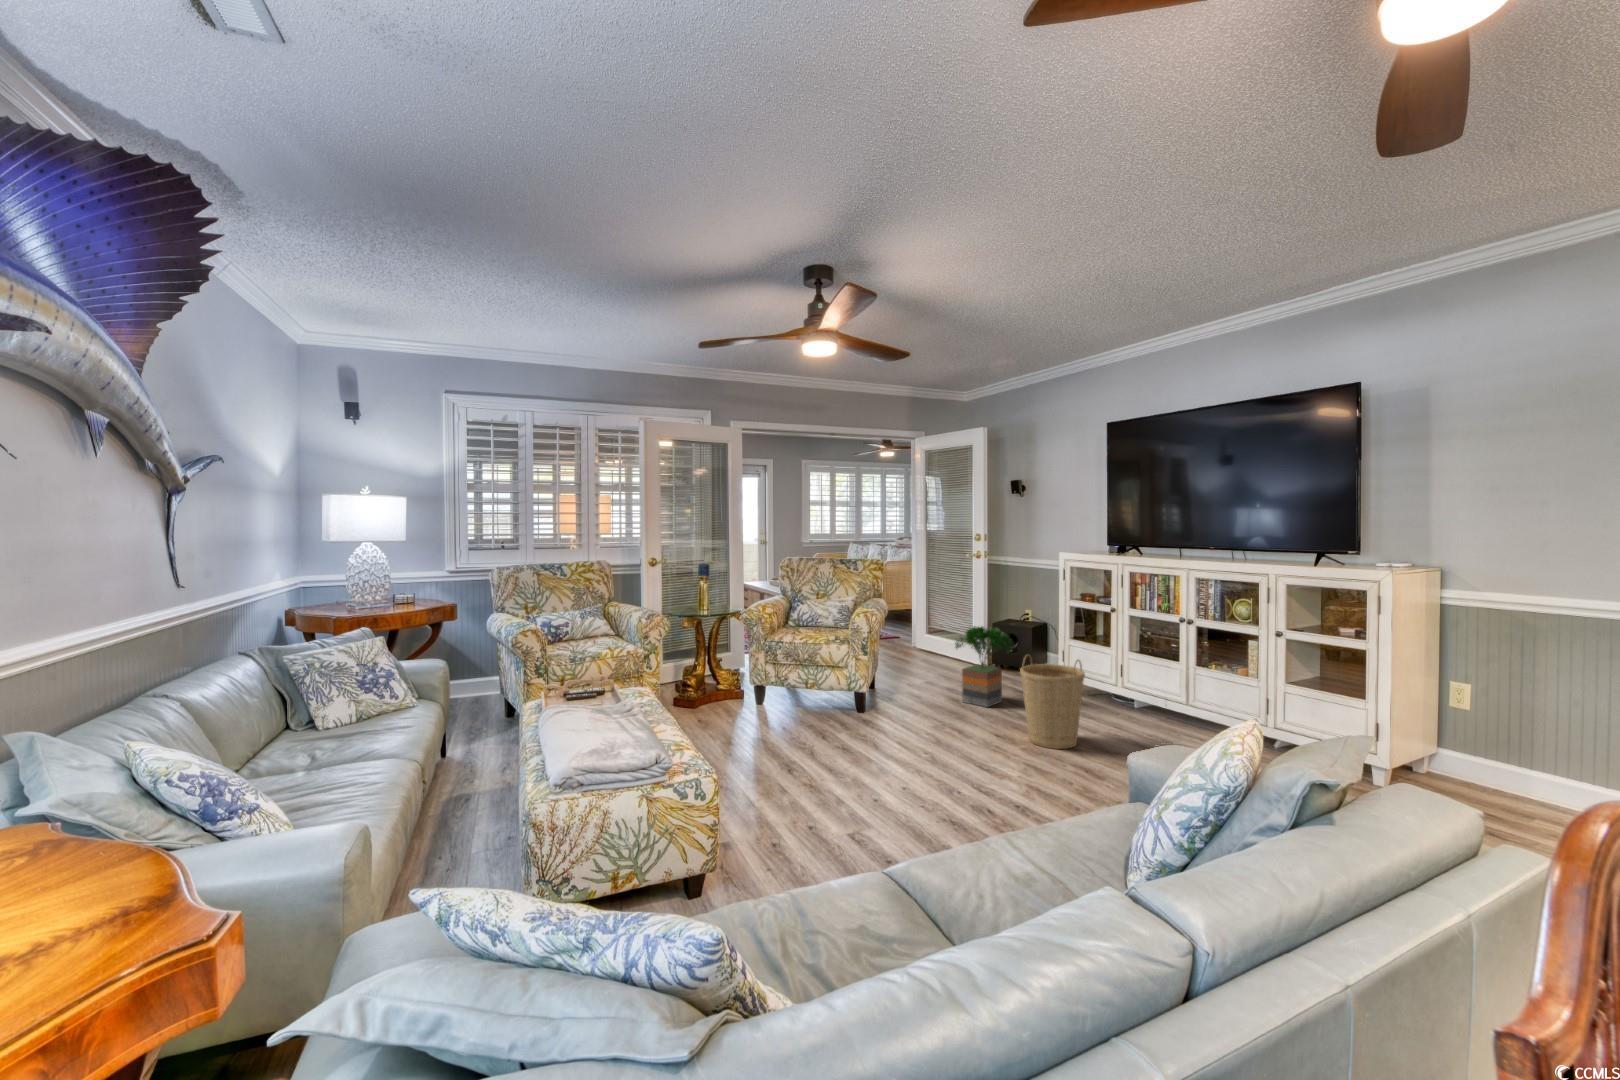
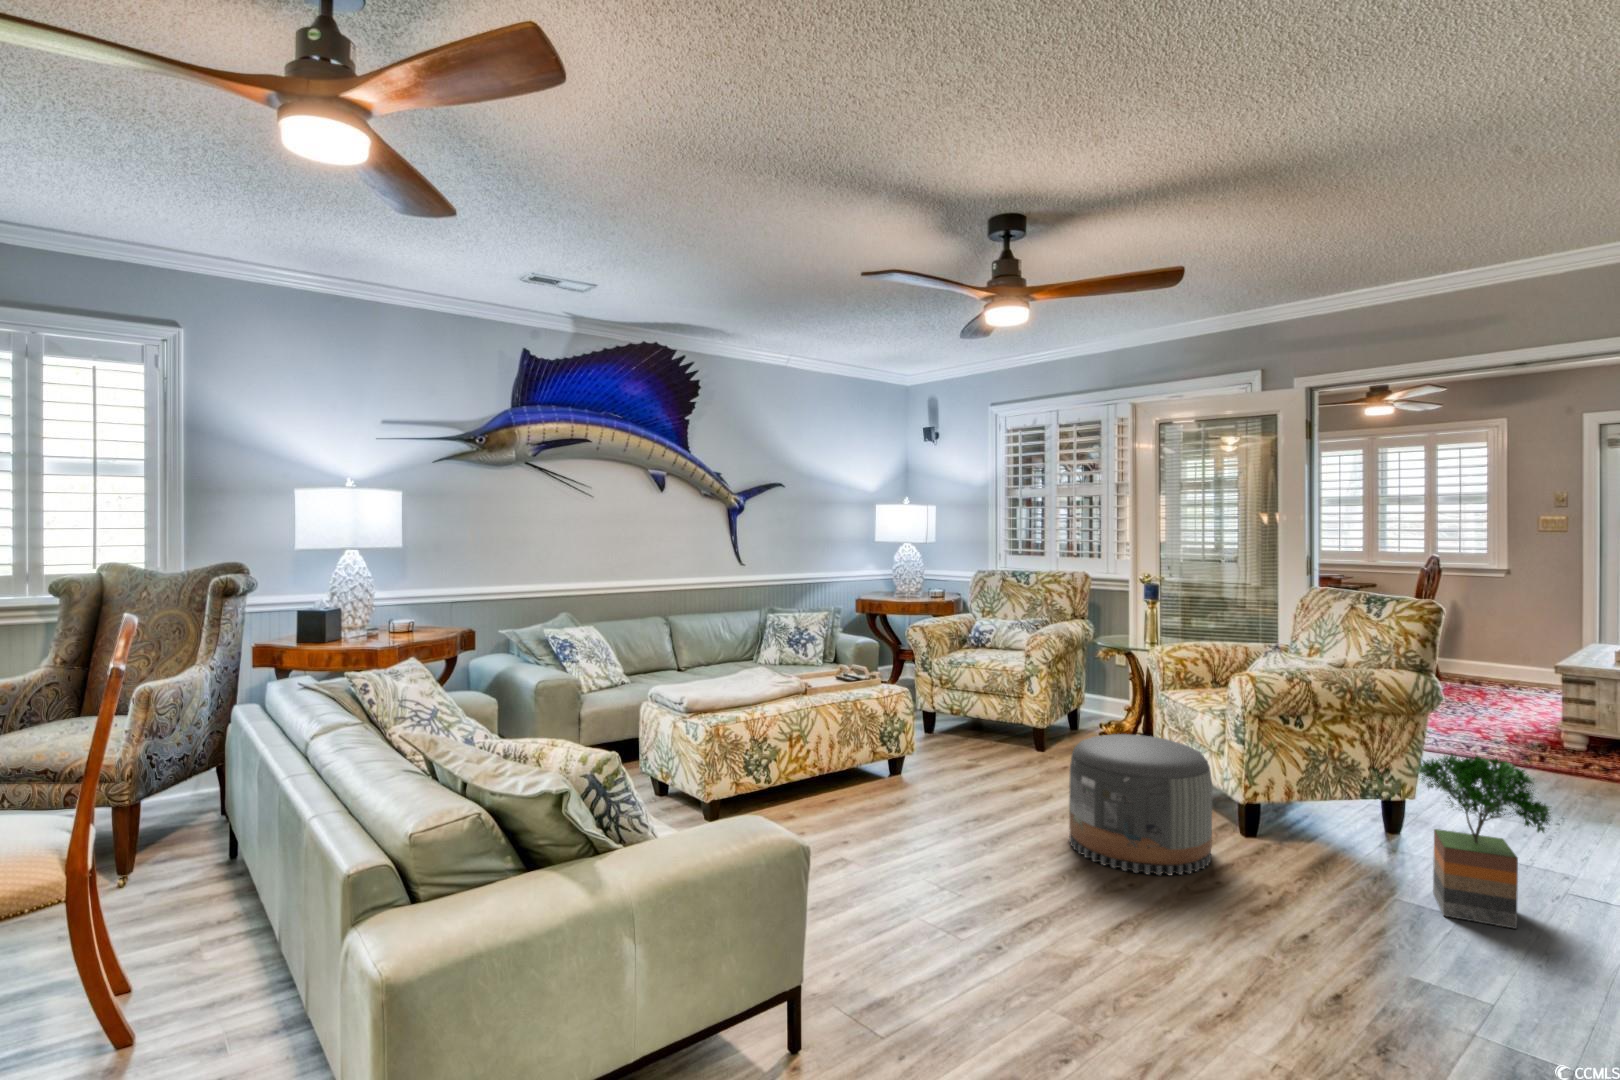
basket: present [1020,655,1085,749] -> none [1276,798,1417,1002]
pouf: none [831,660,925,755] -> present [1069,734,1212,875]

